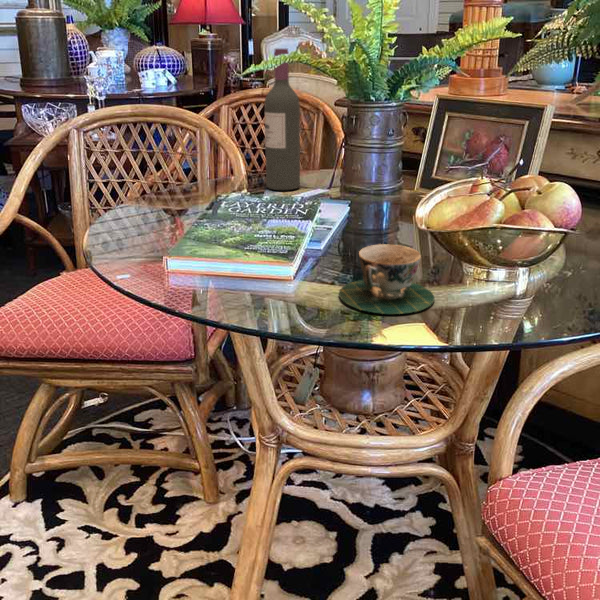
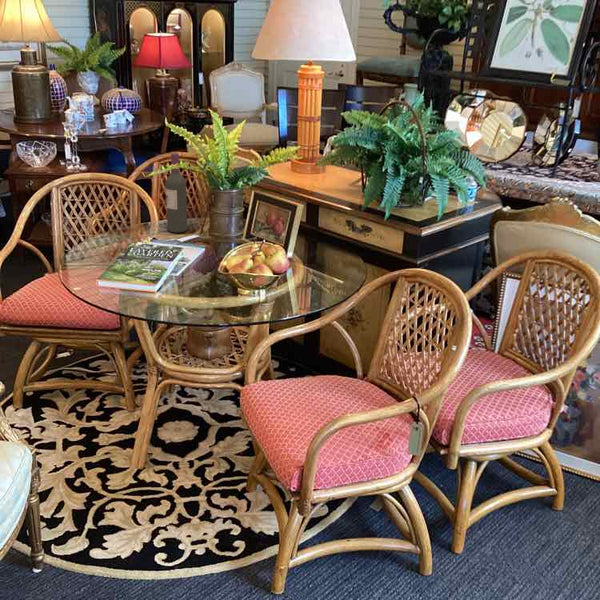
teacup: present [339,244,434,314] -> none [176,277,220,311]

